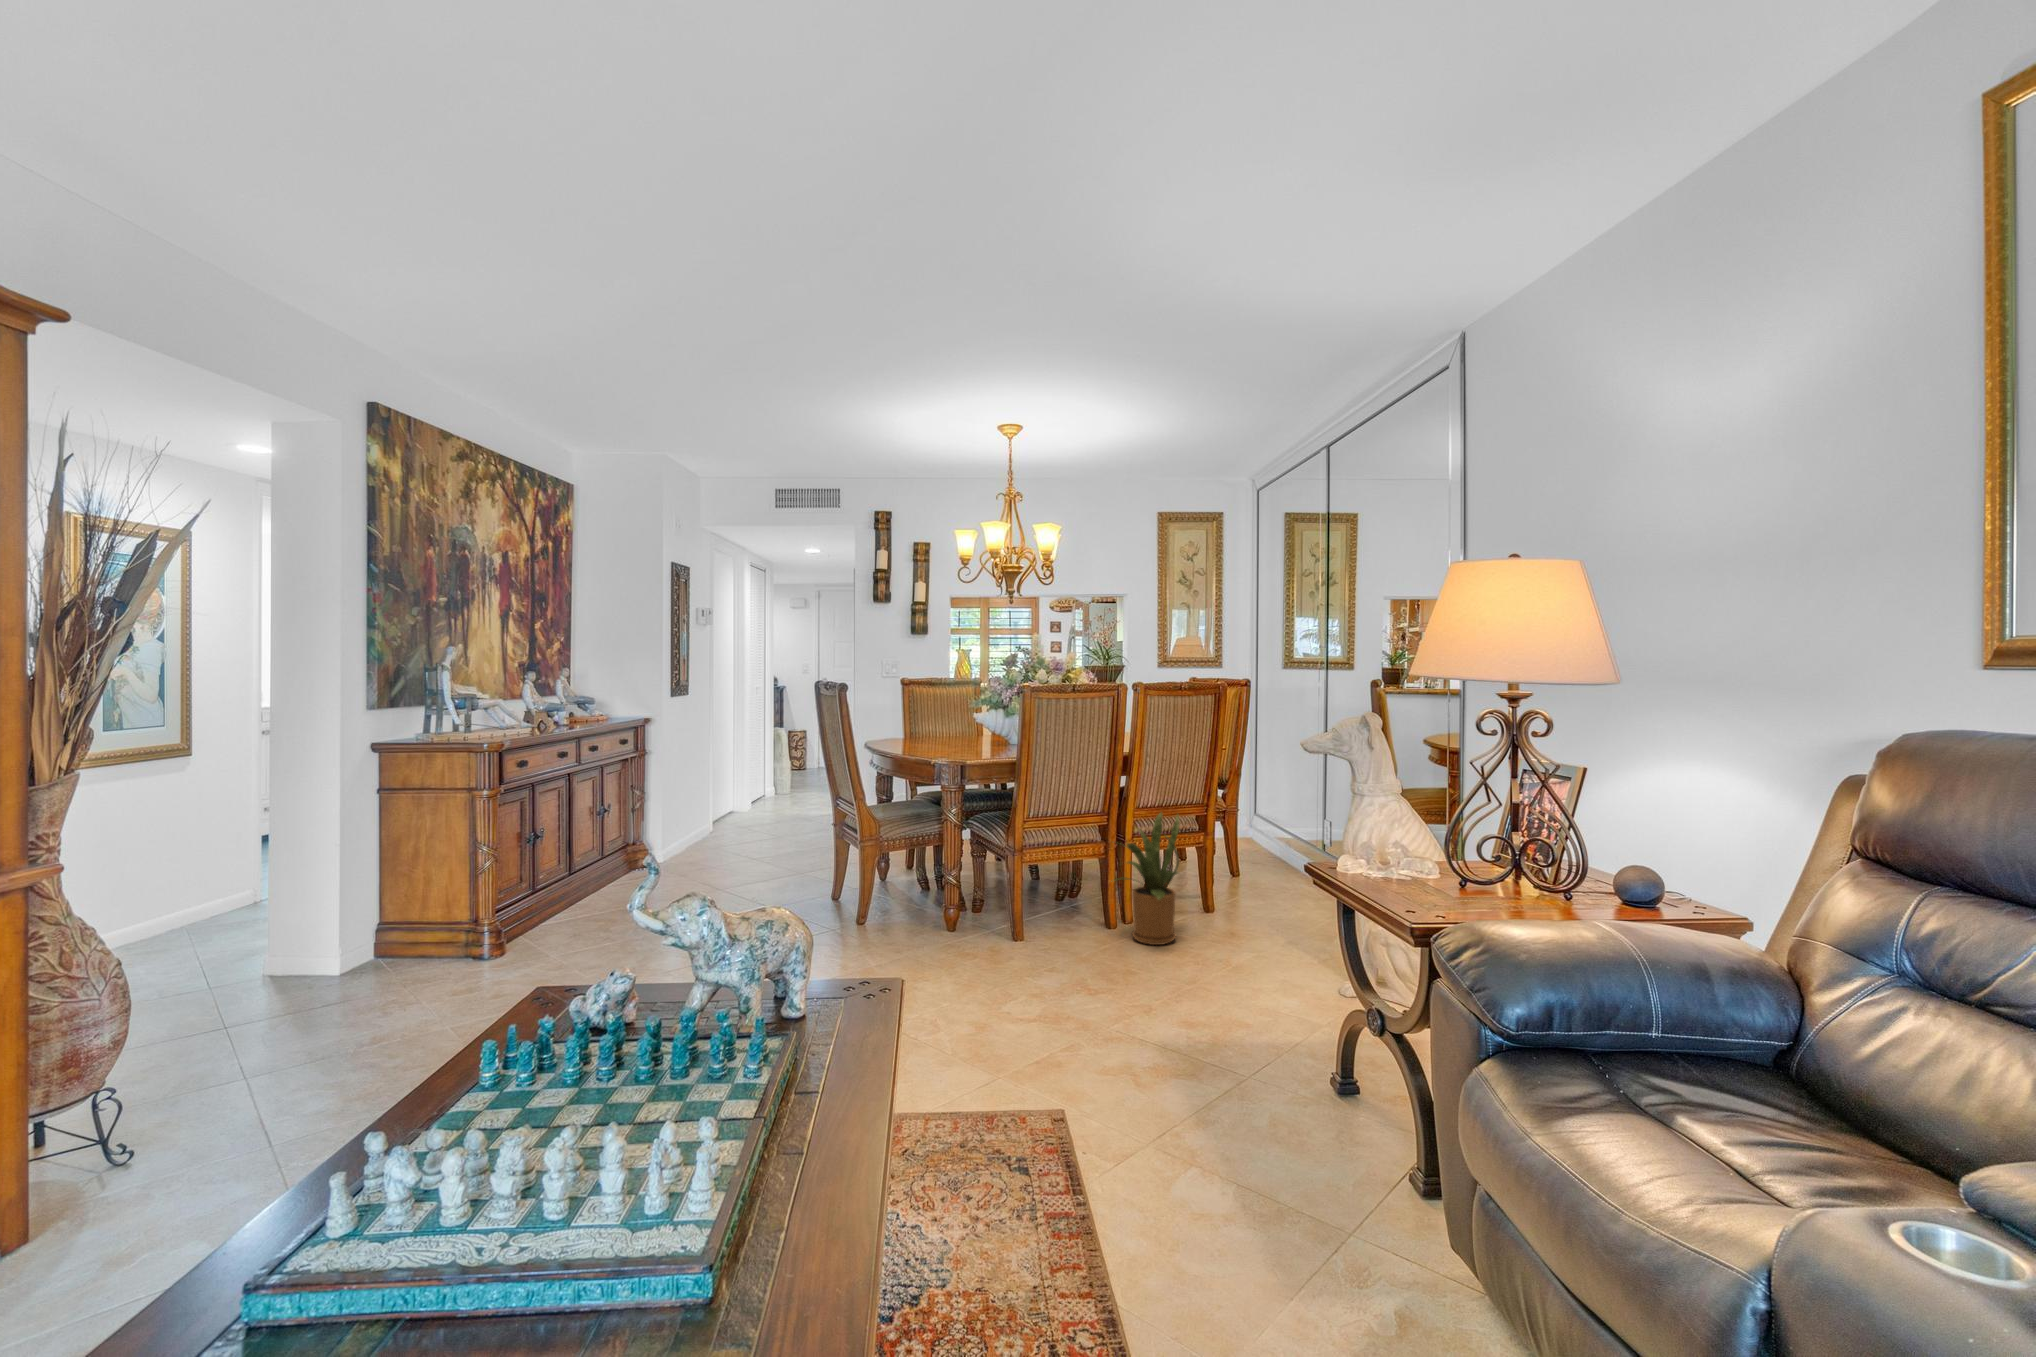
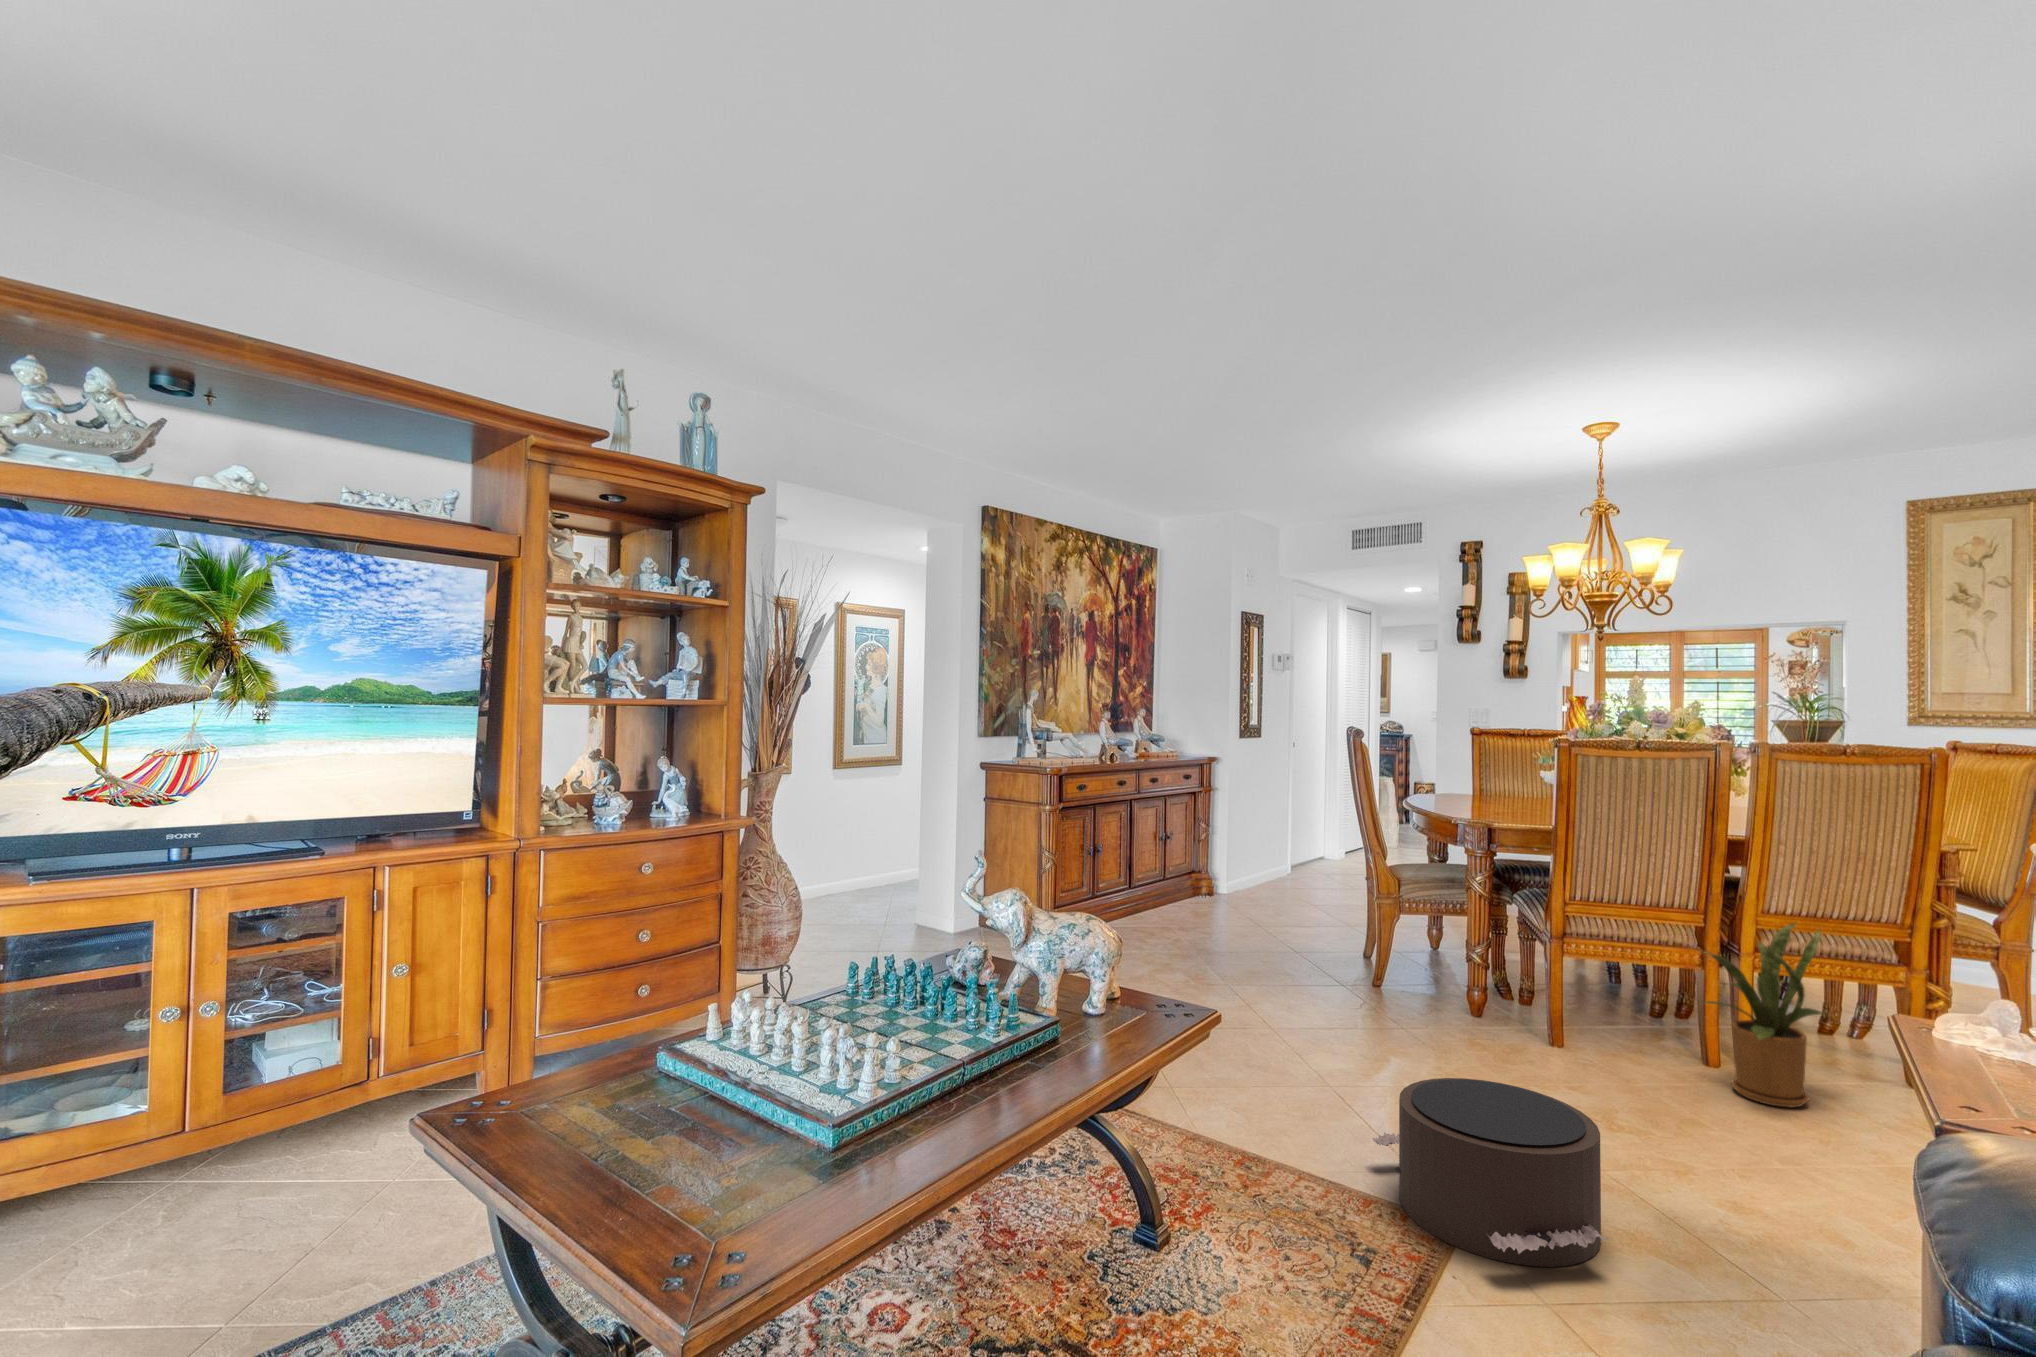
pouf: none [967,978,1170,1127] -> present [1372,1078,1608,1267]

